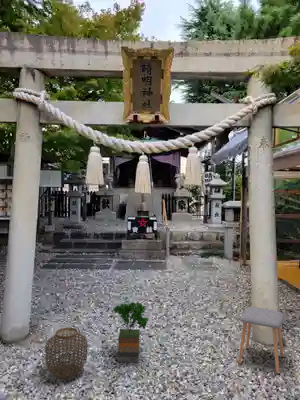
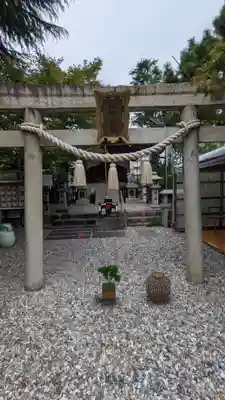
stool: present [238,307,284,374] -> none [182,264,211,309]
woven basket: present [45,327,87,379] -> present [146,272,171,302]

